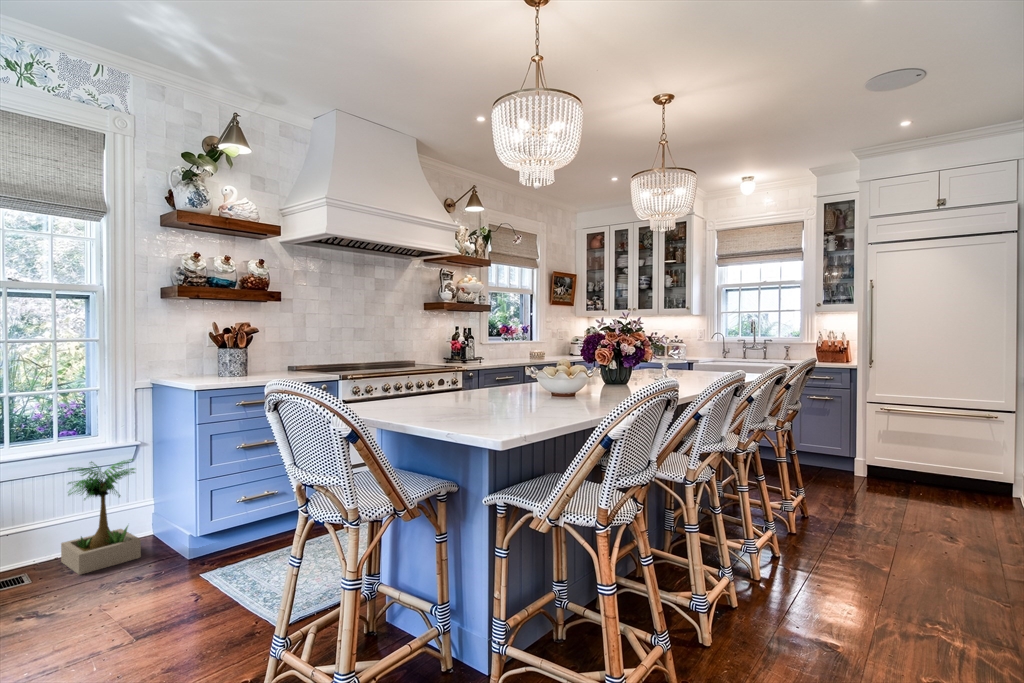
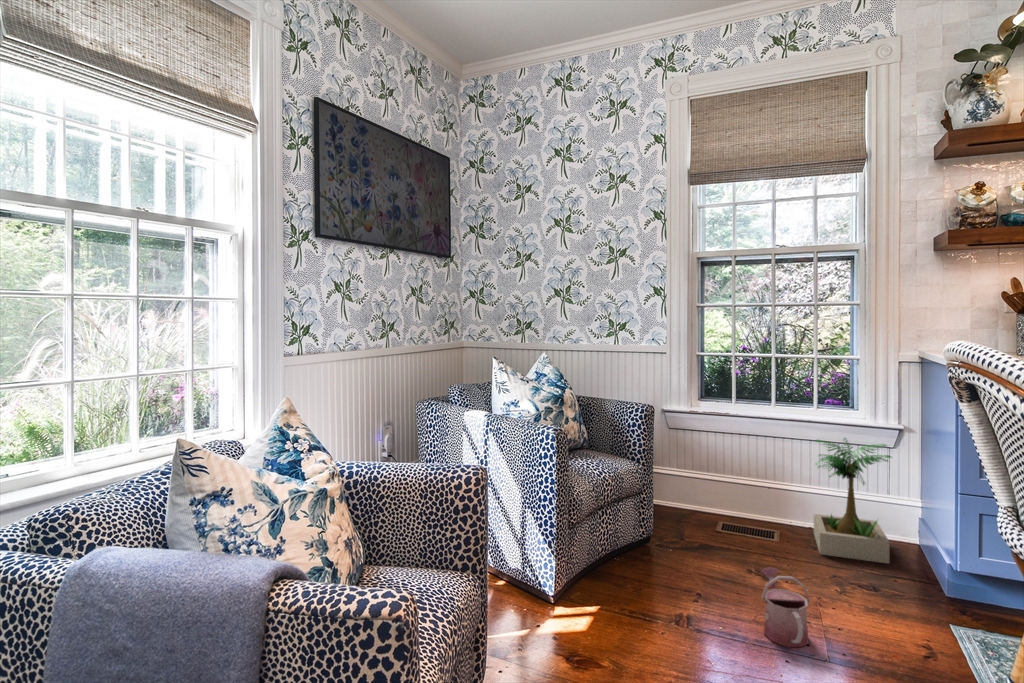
watering can: none [53,586,117,652] -> present [761,568,810,647]

